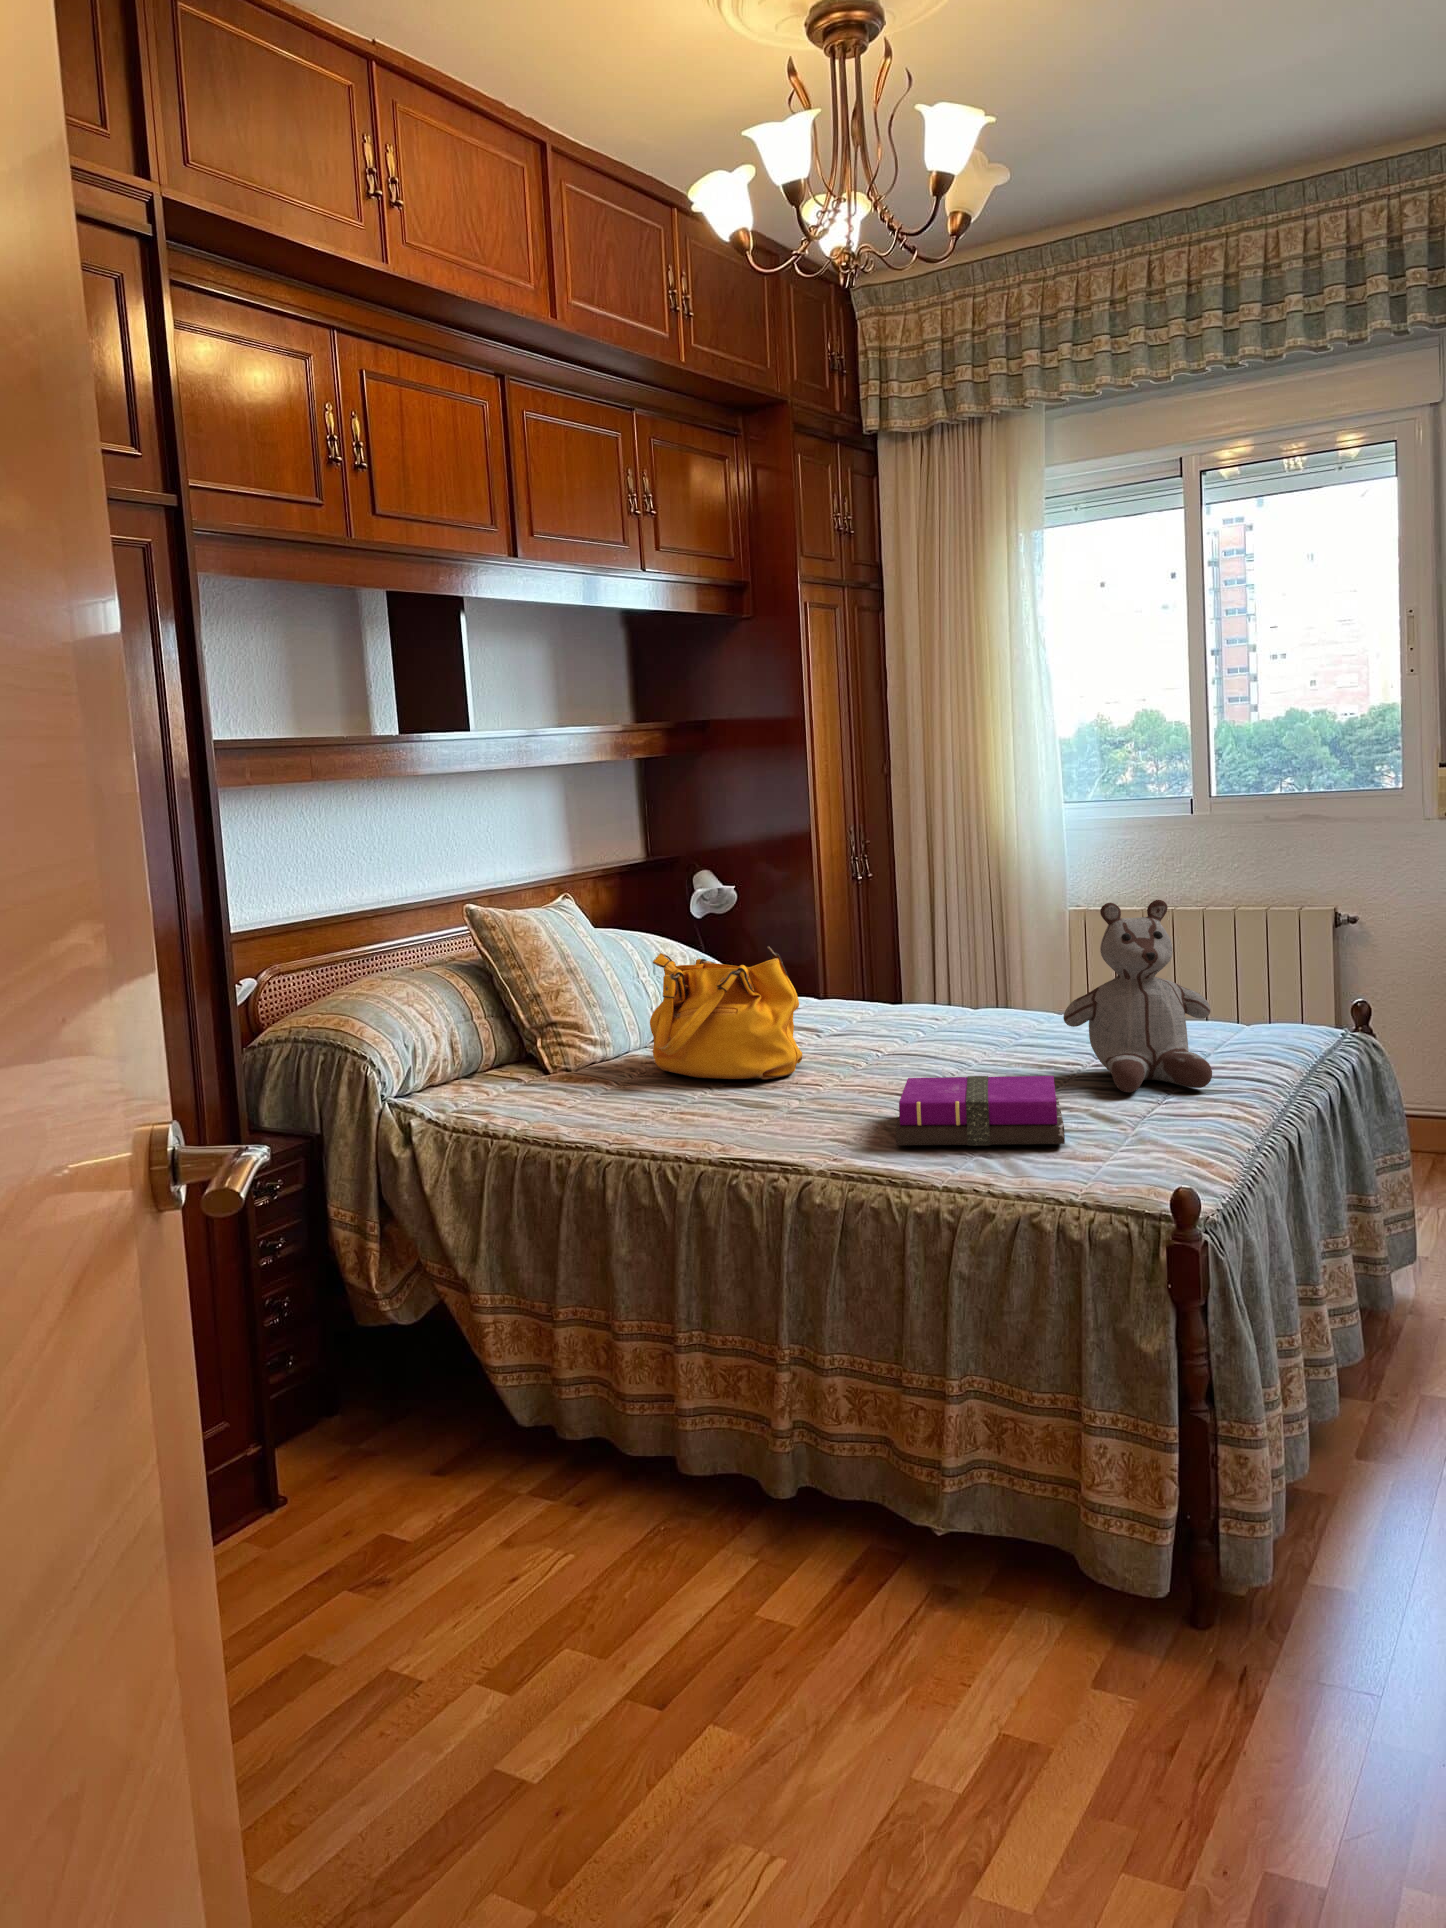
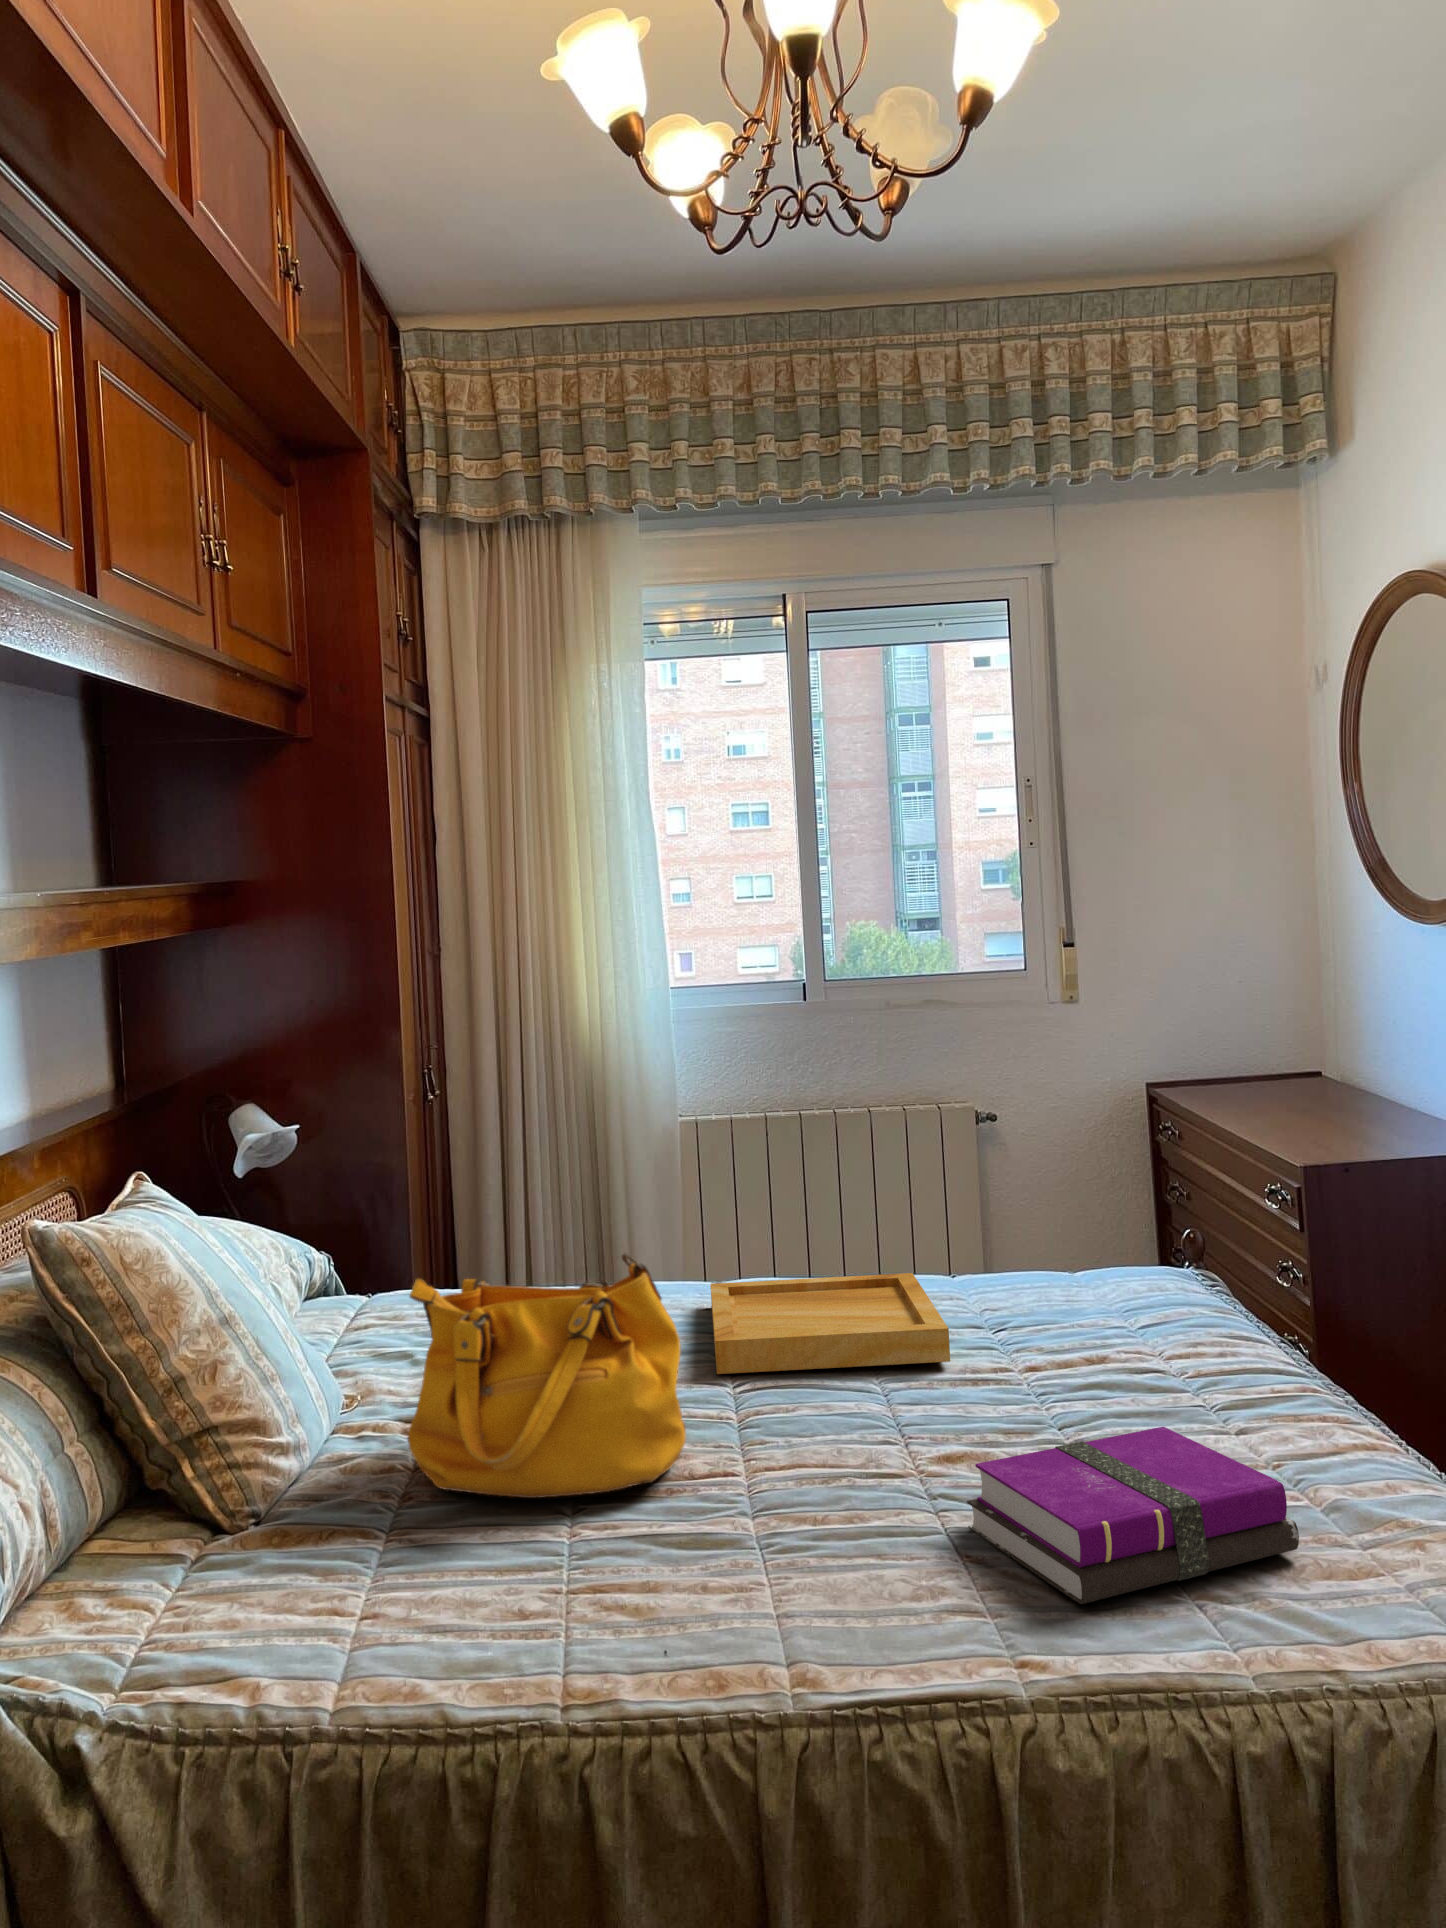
stuffed bear: present [1063,900,1212,1092] -> none [1054,1143,1266,1425]
tray: none [885,998,1087,1050] -> present [711,1273,950,1374]

